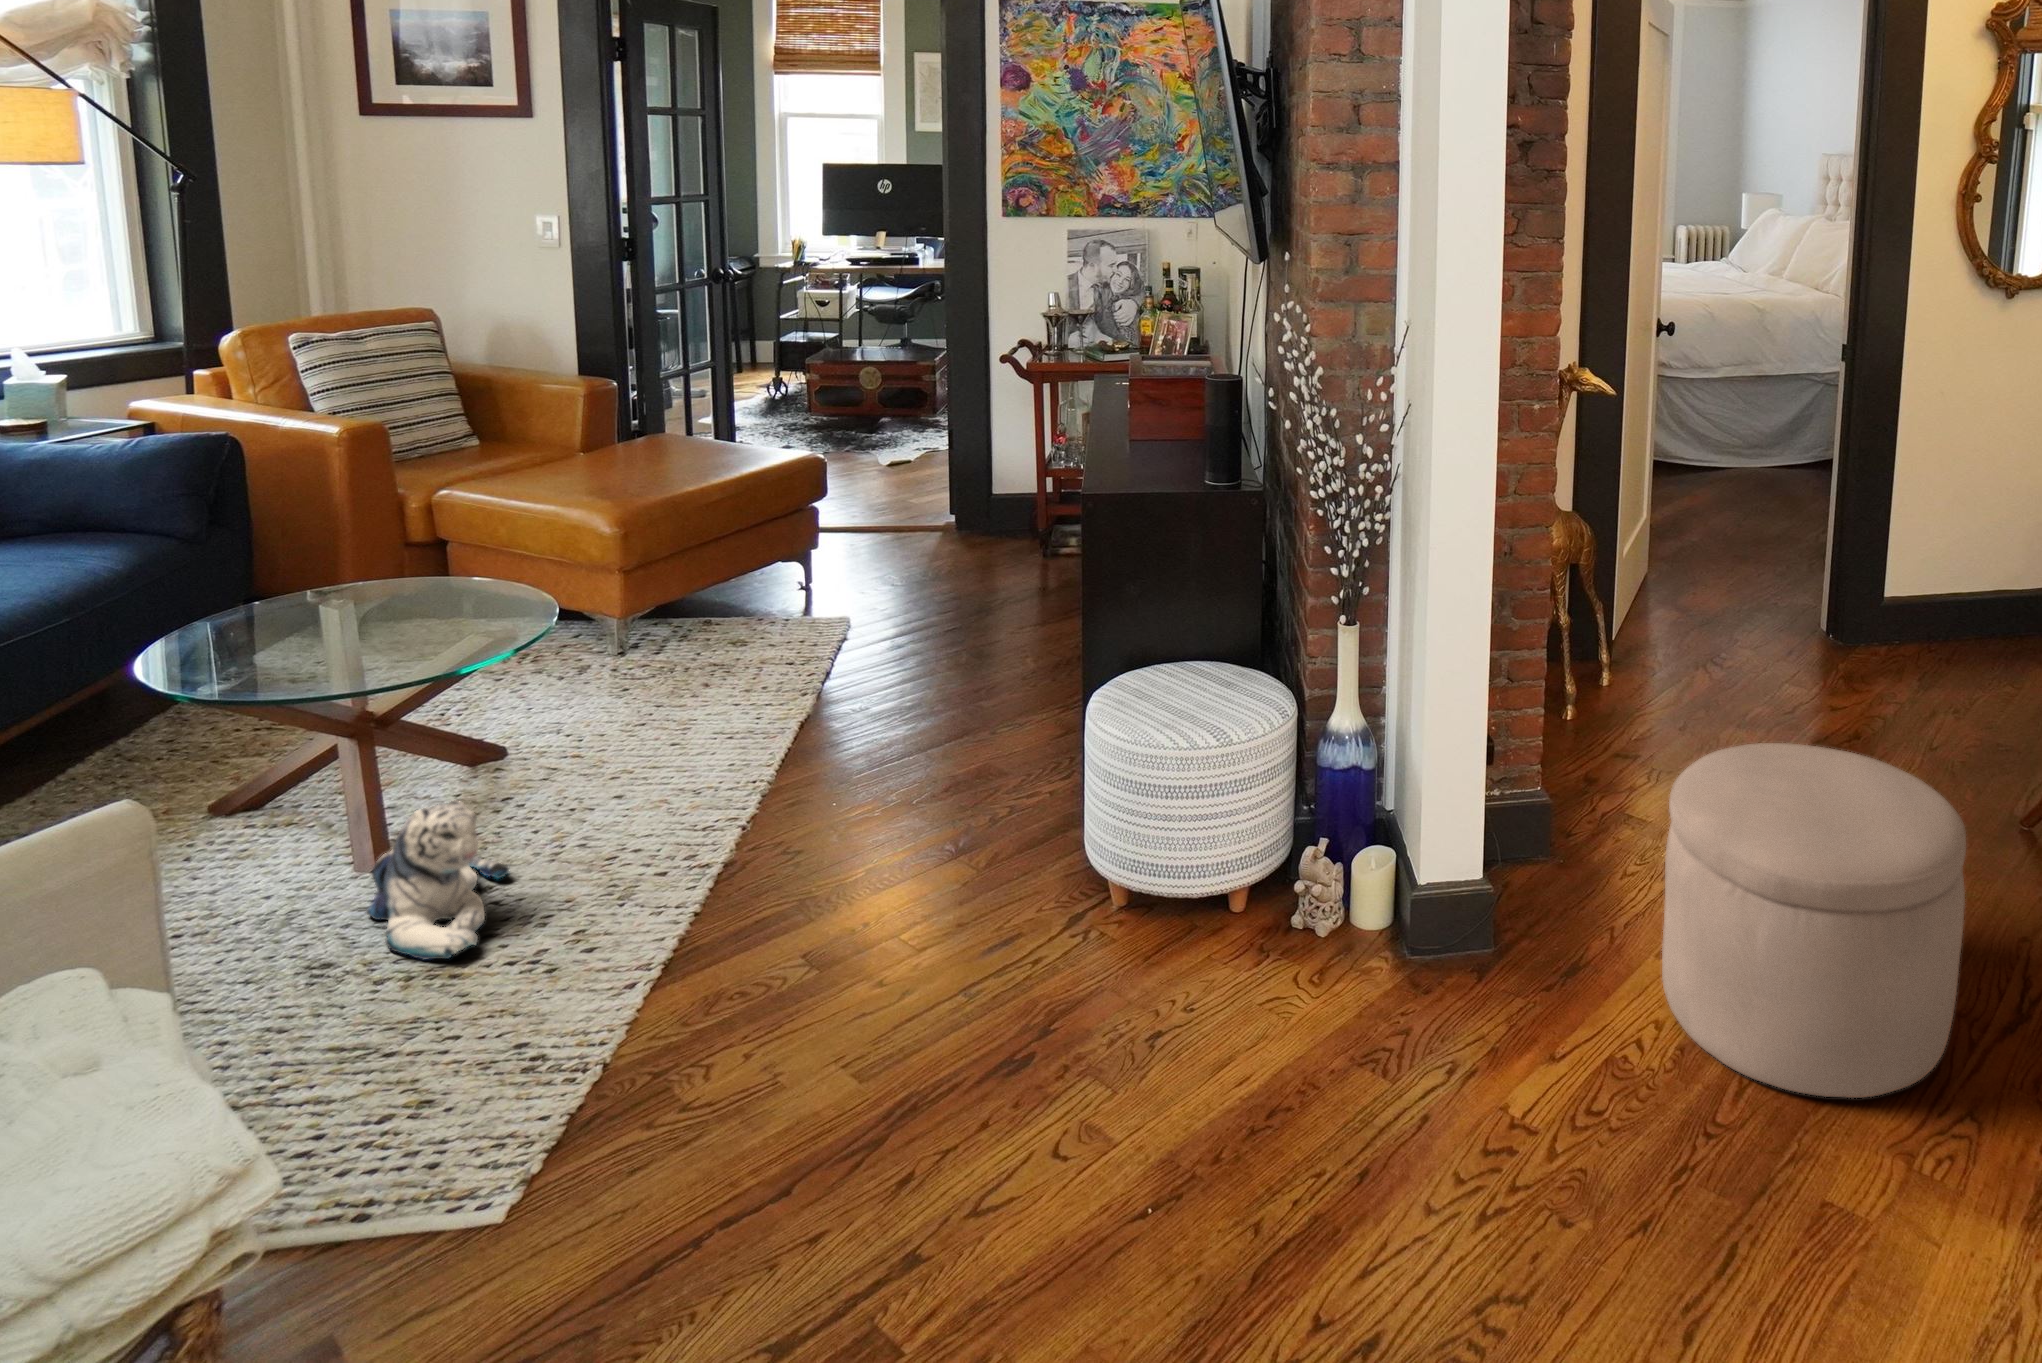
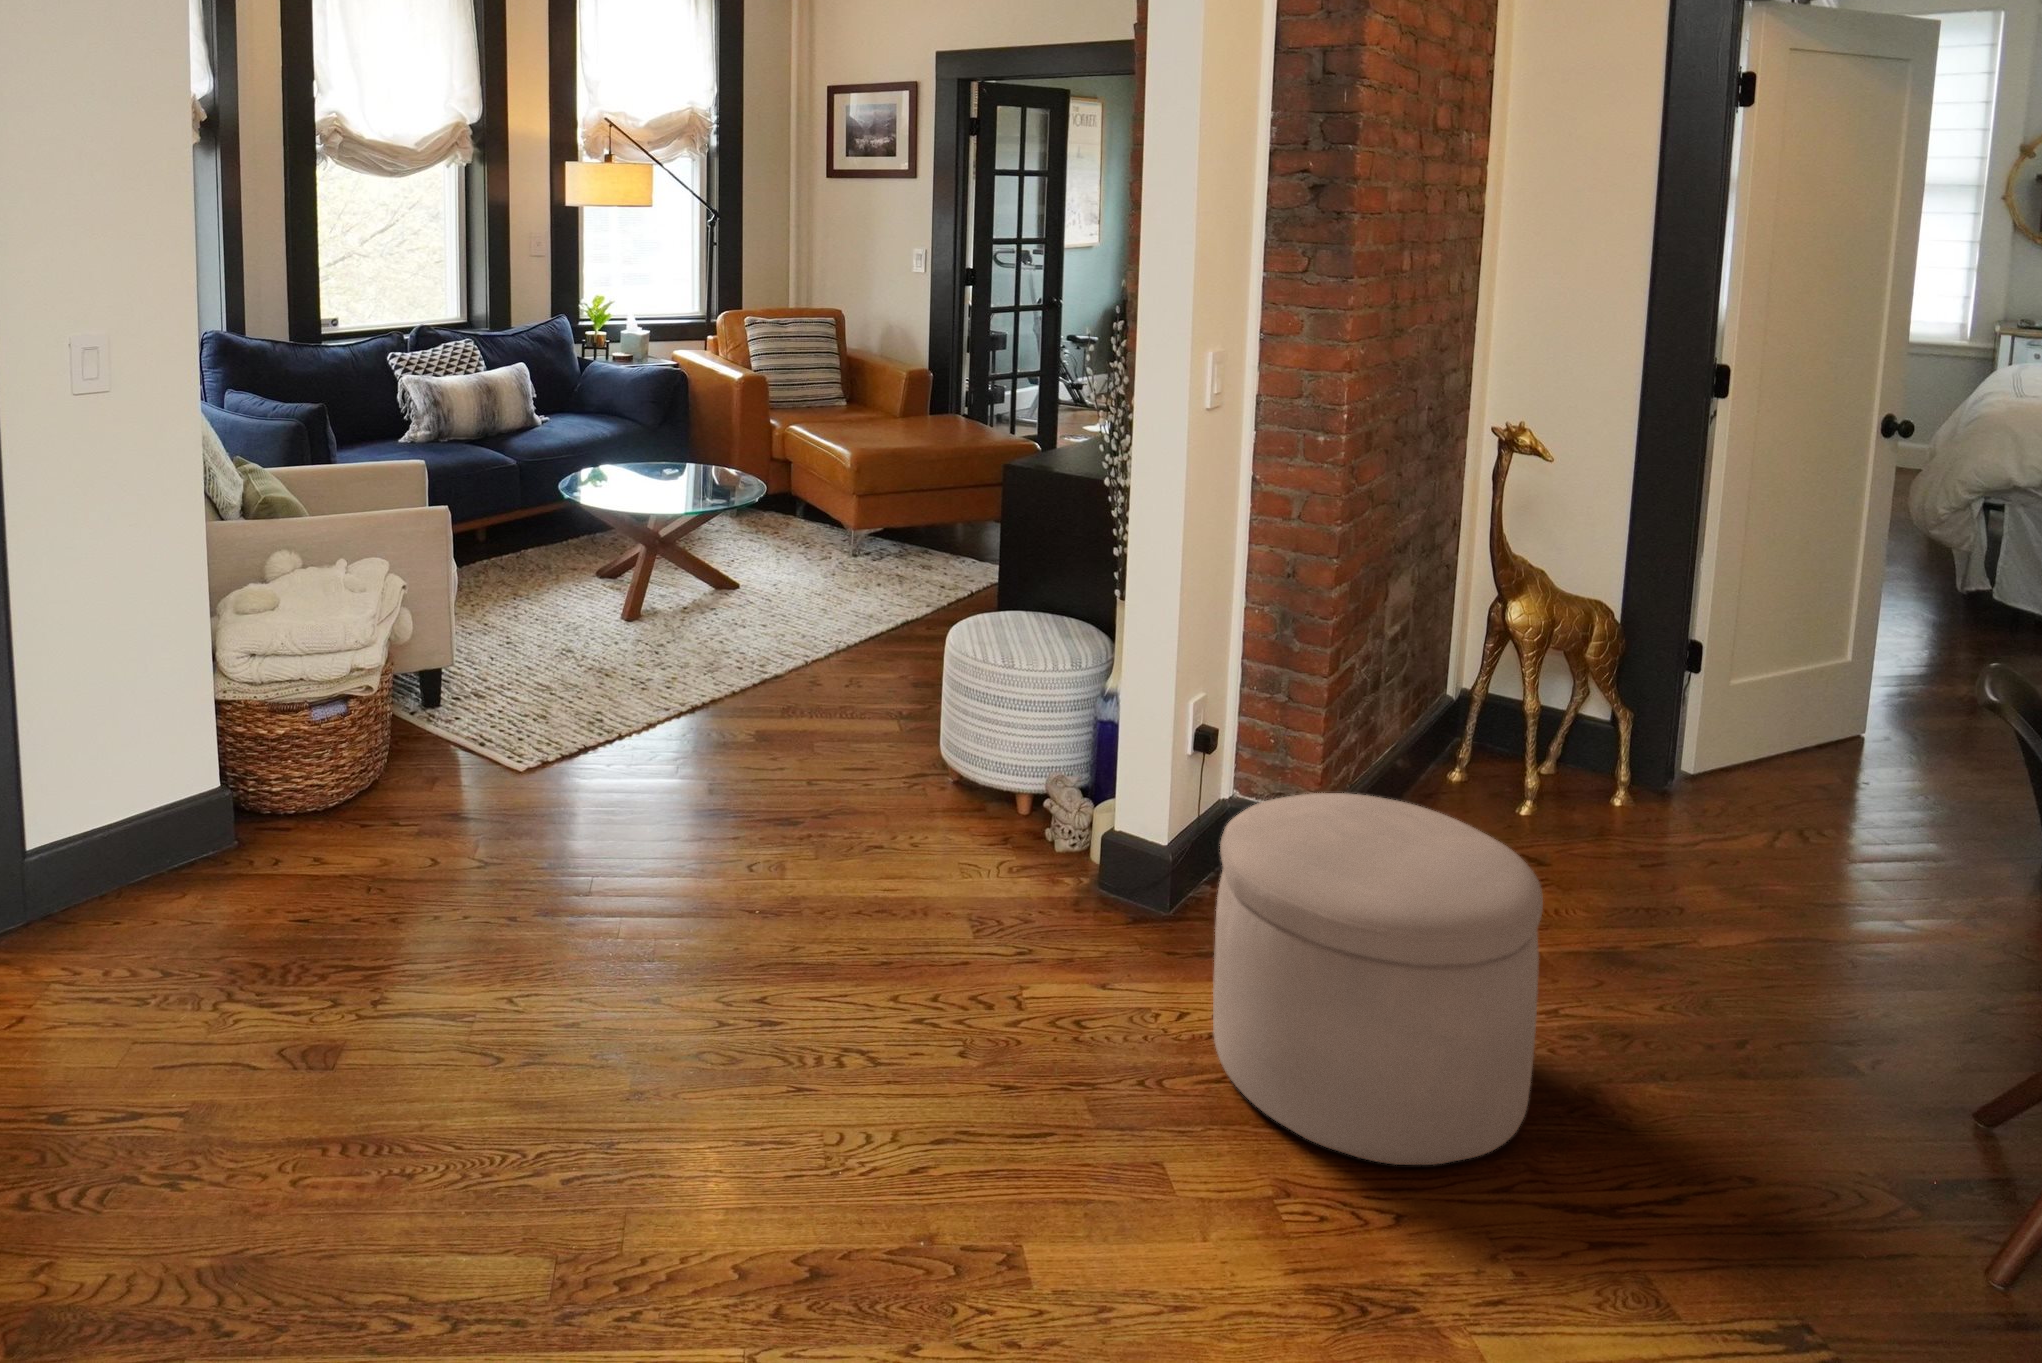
plush toy: present [367,801,509,959] -> none [600,584,677,671]

